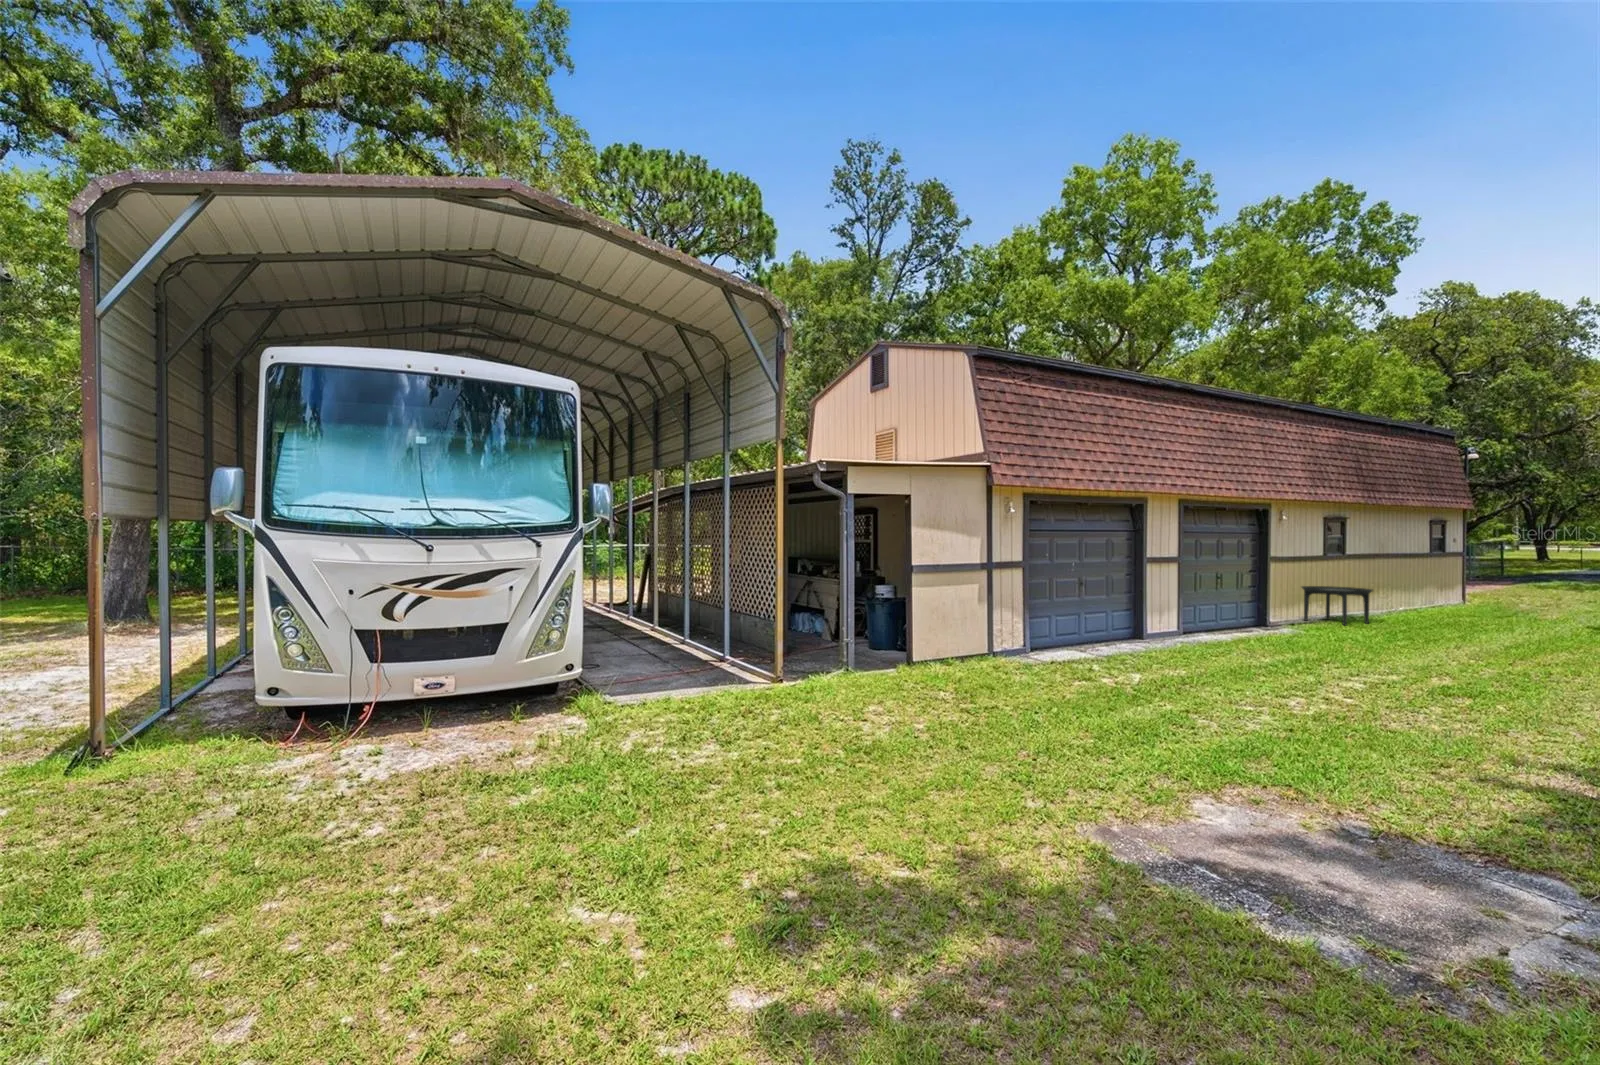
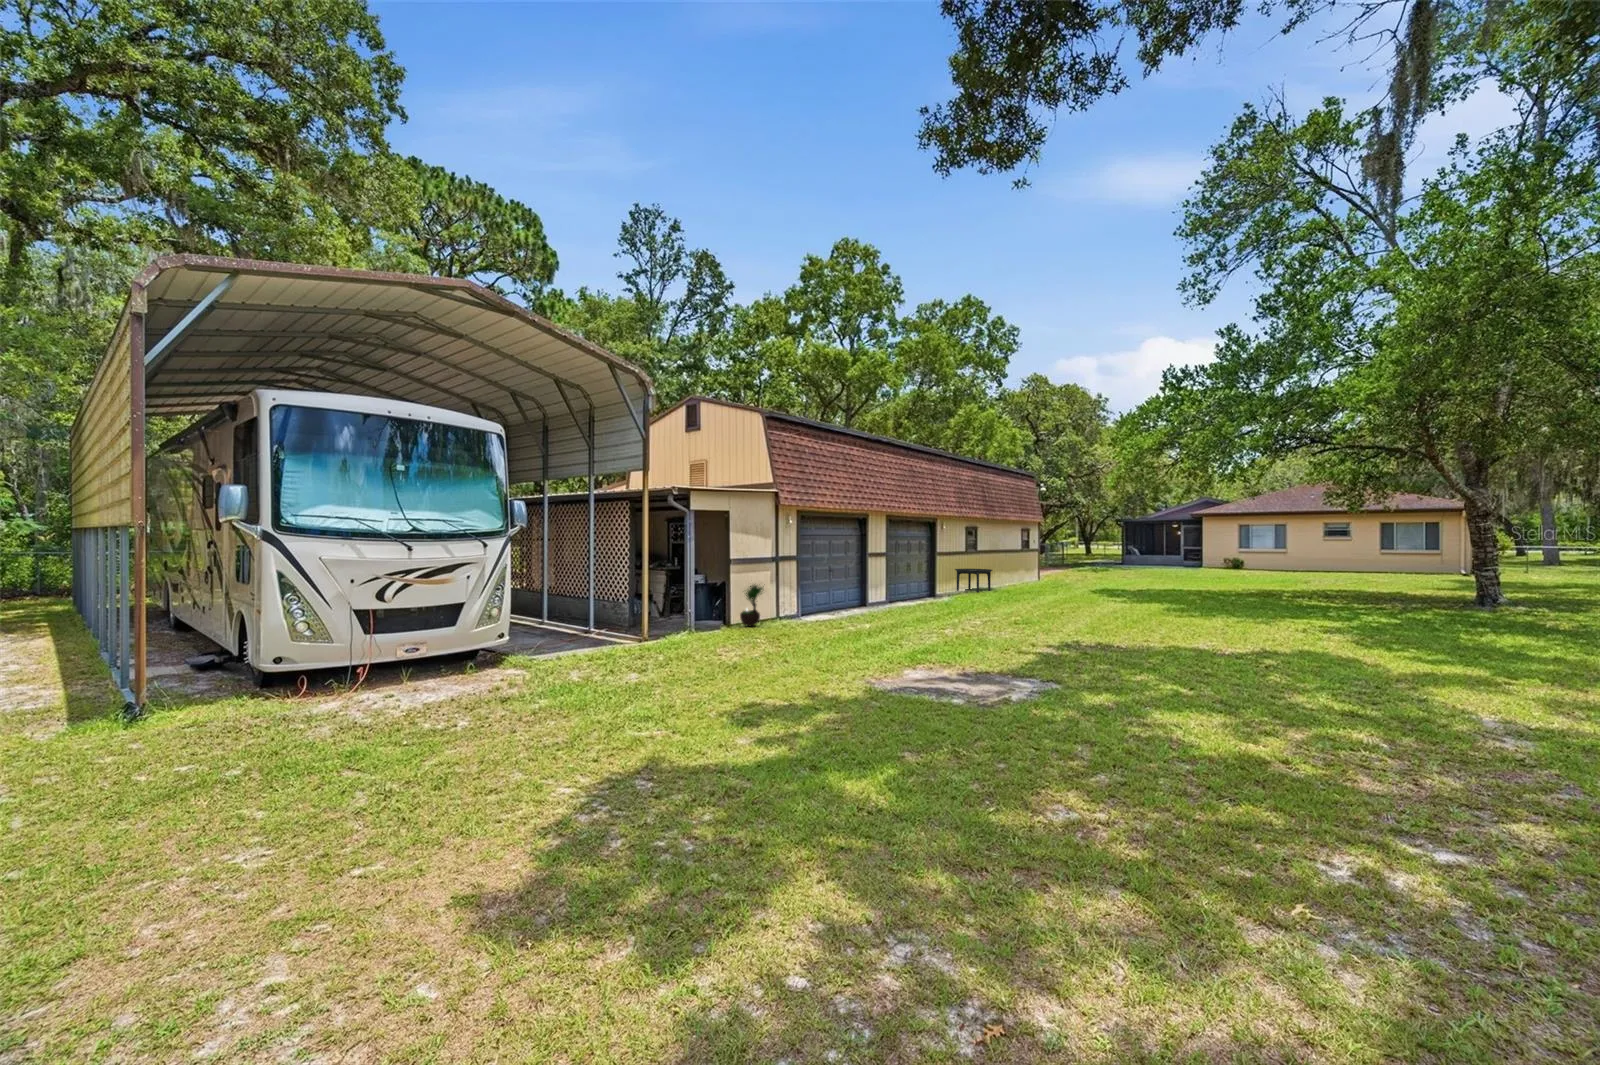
potted tree: none [932,598,972,666] -> present [740,584,764,626]

